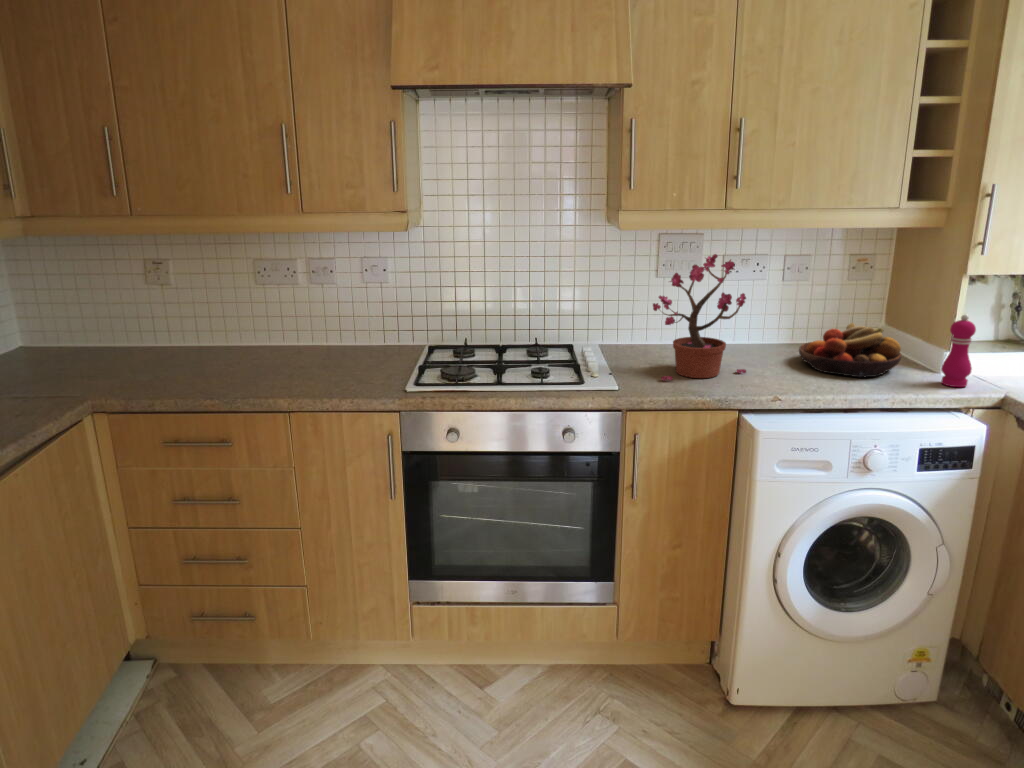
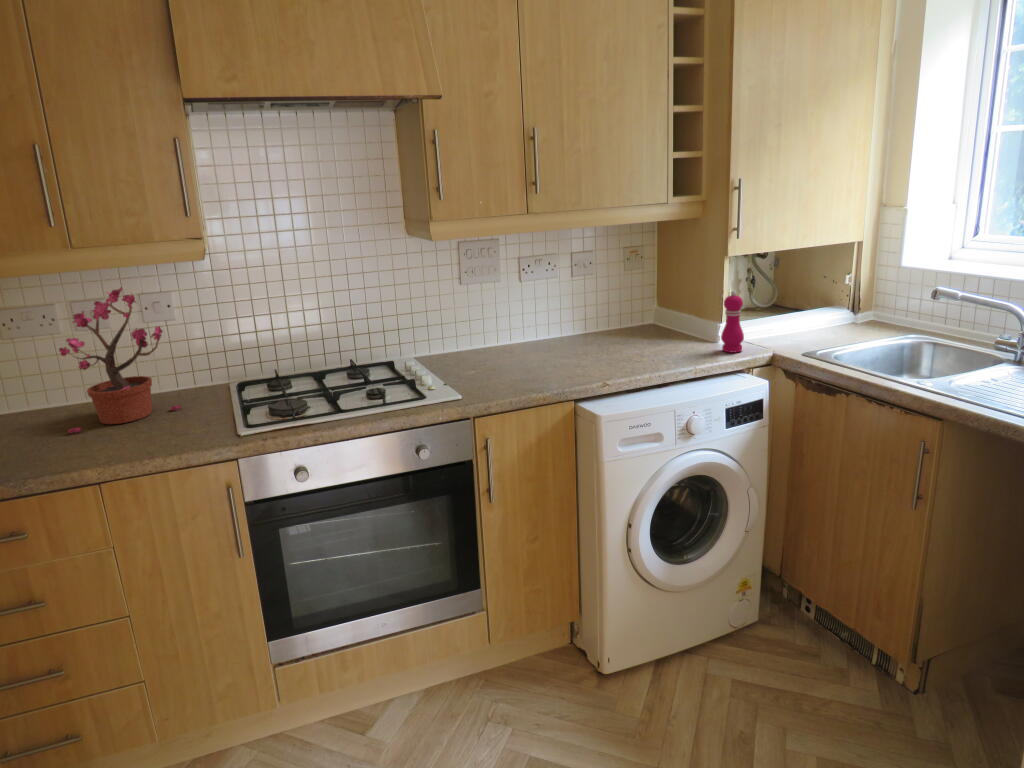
potted plant: present [653,254,746,381] -> present [59,287,181,433]
fruit bowl: present [799,323,901,377] -> none [603,308,688,355]

